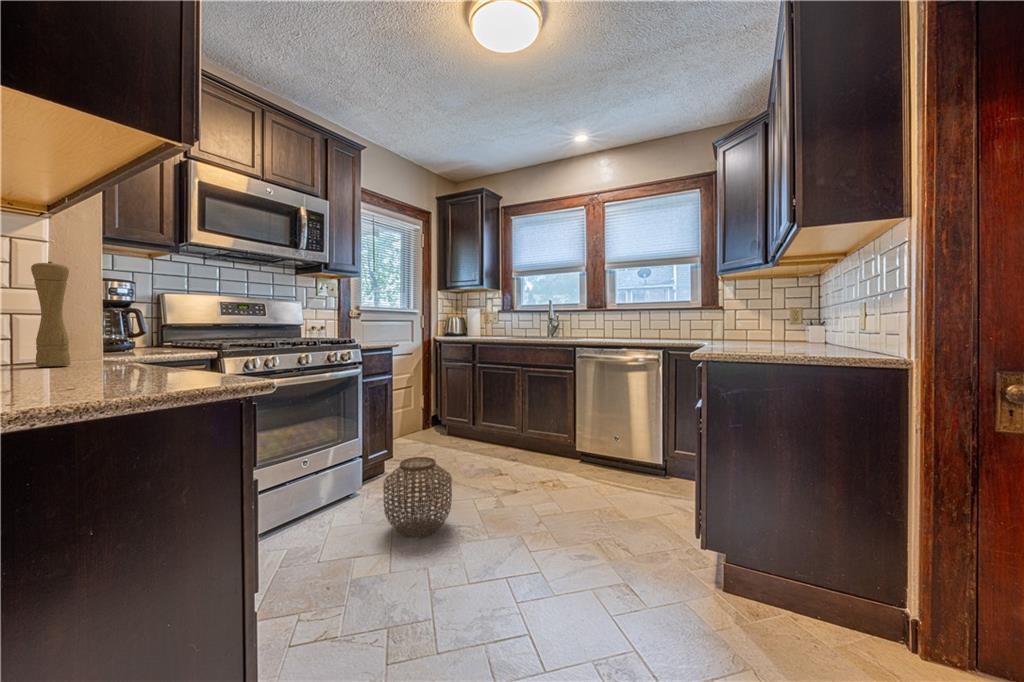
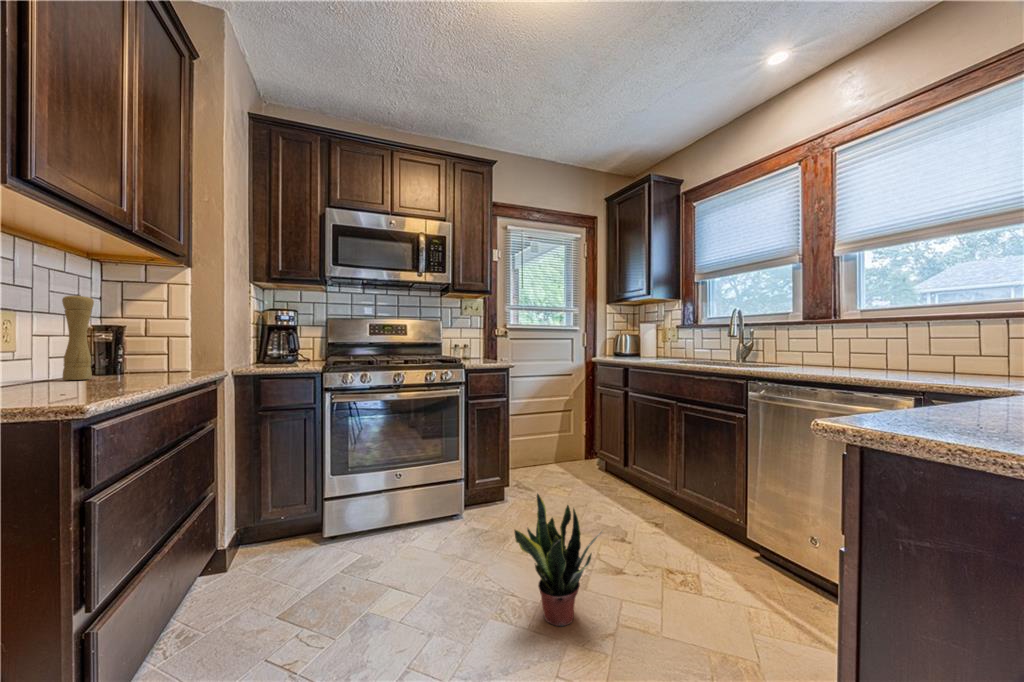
potted plant: none [481,432,533,516] -> present [514,494,602,626]
woven basket: present [383,457,452,538] -> none [396,506,480,615]

